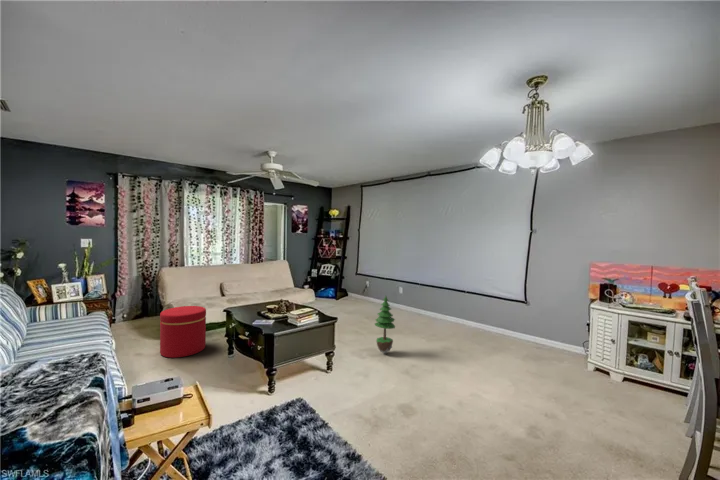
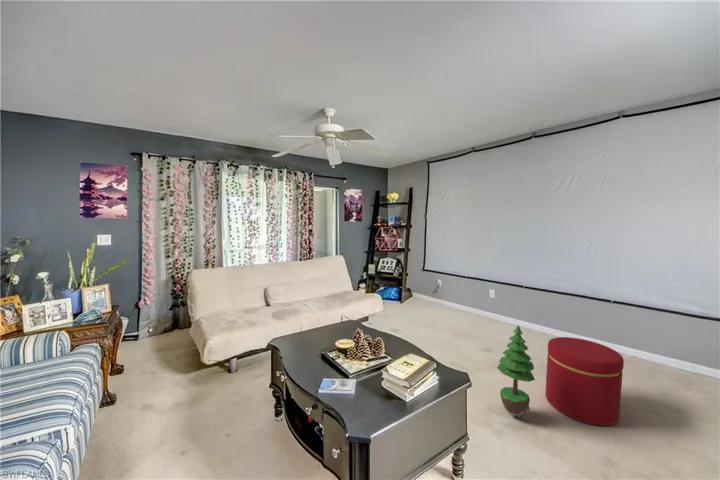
ottoman: present [160,306,206,358] -> present [546,337,624,426]

